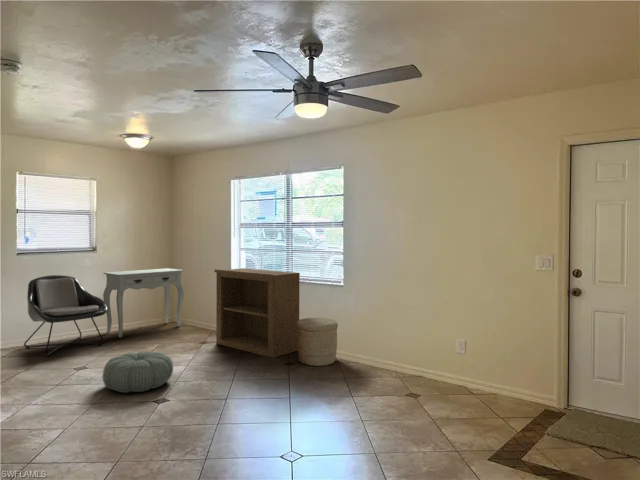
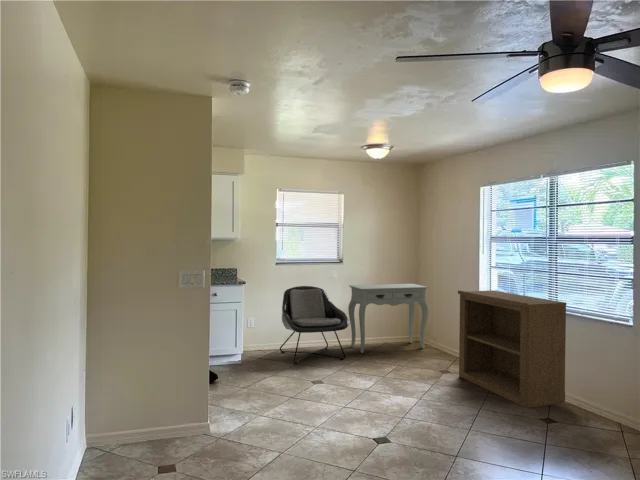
woven basket: present [296,318,338,366] -> none [557,364,622,434]
pouf: present [103,351,173,393] -> none [330,376,401,422]

